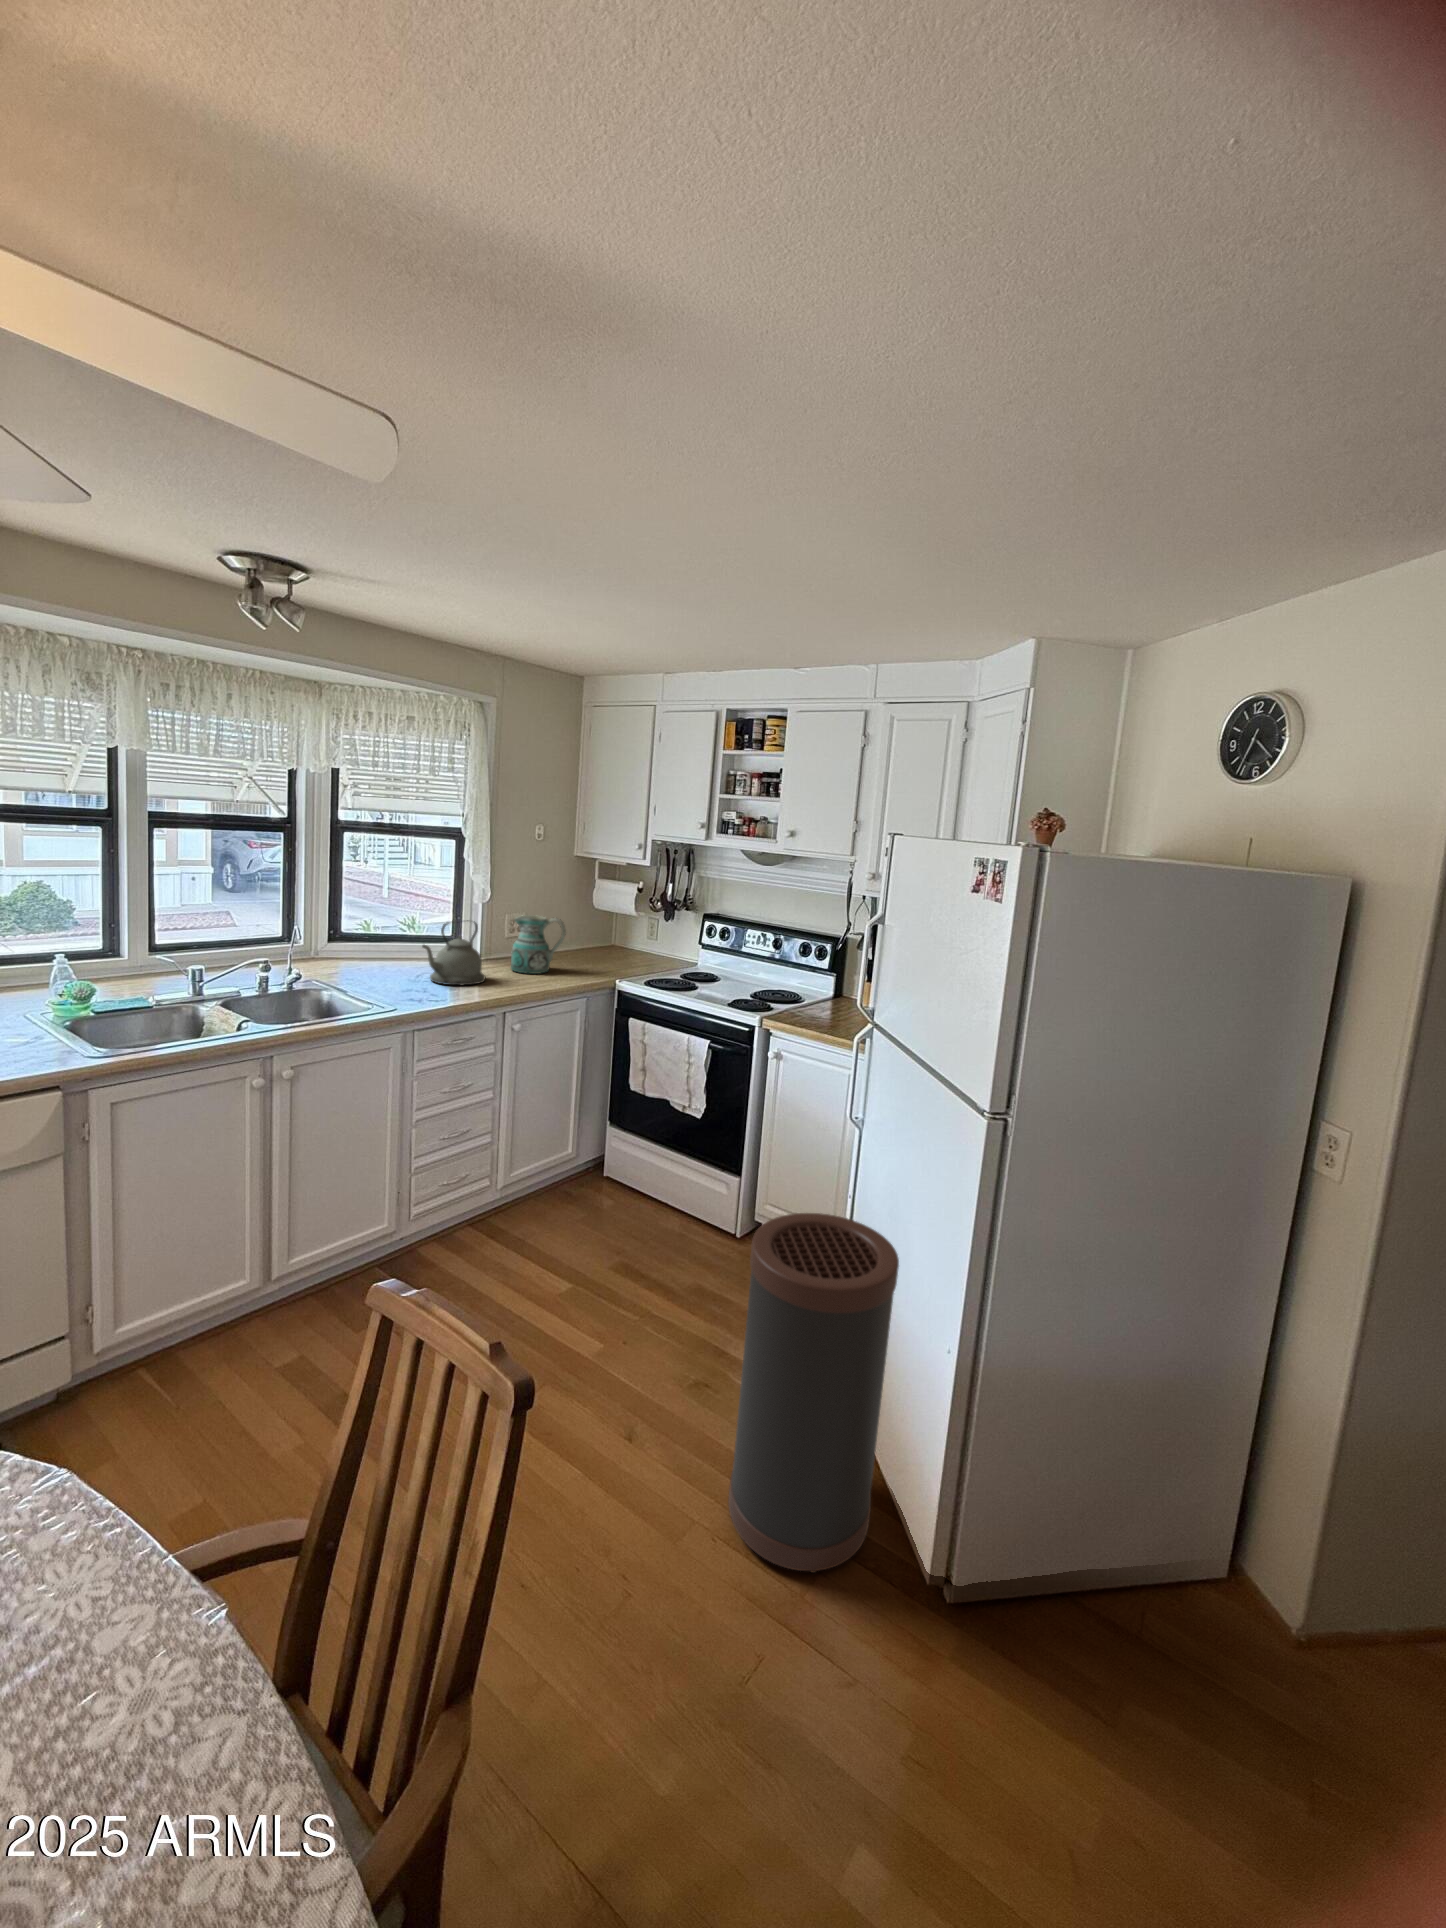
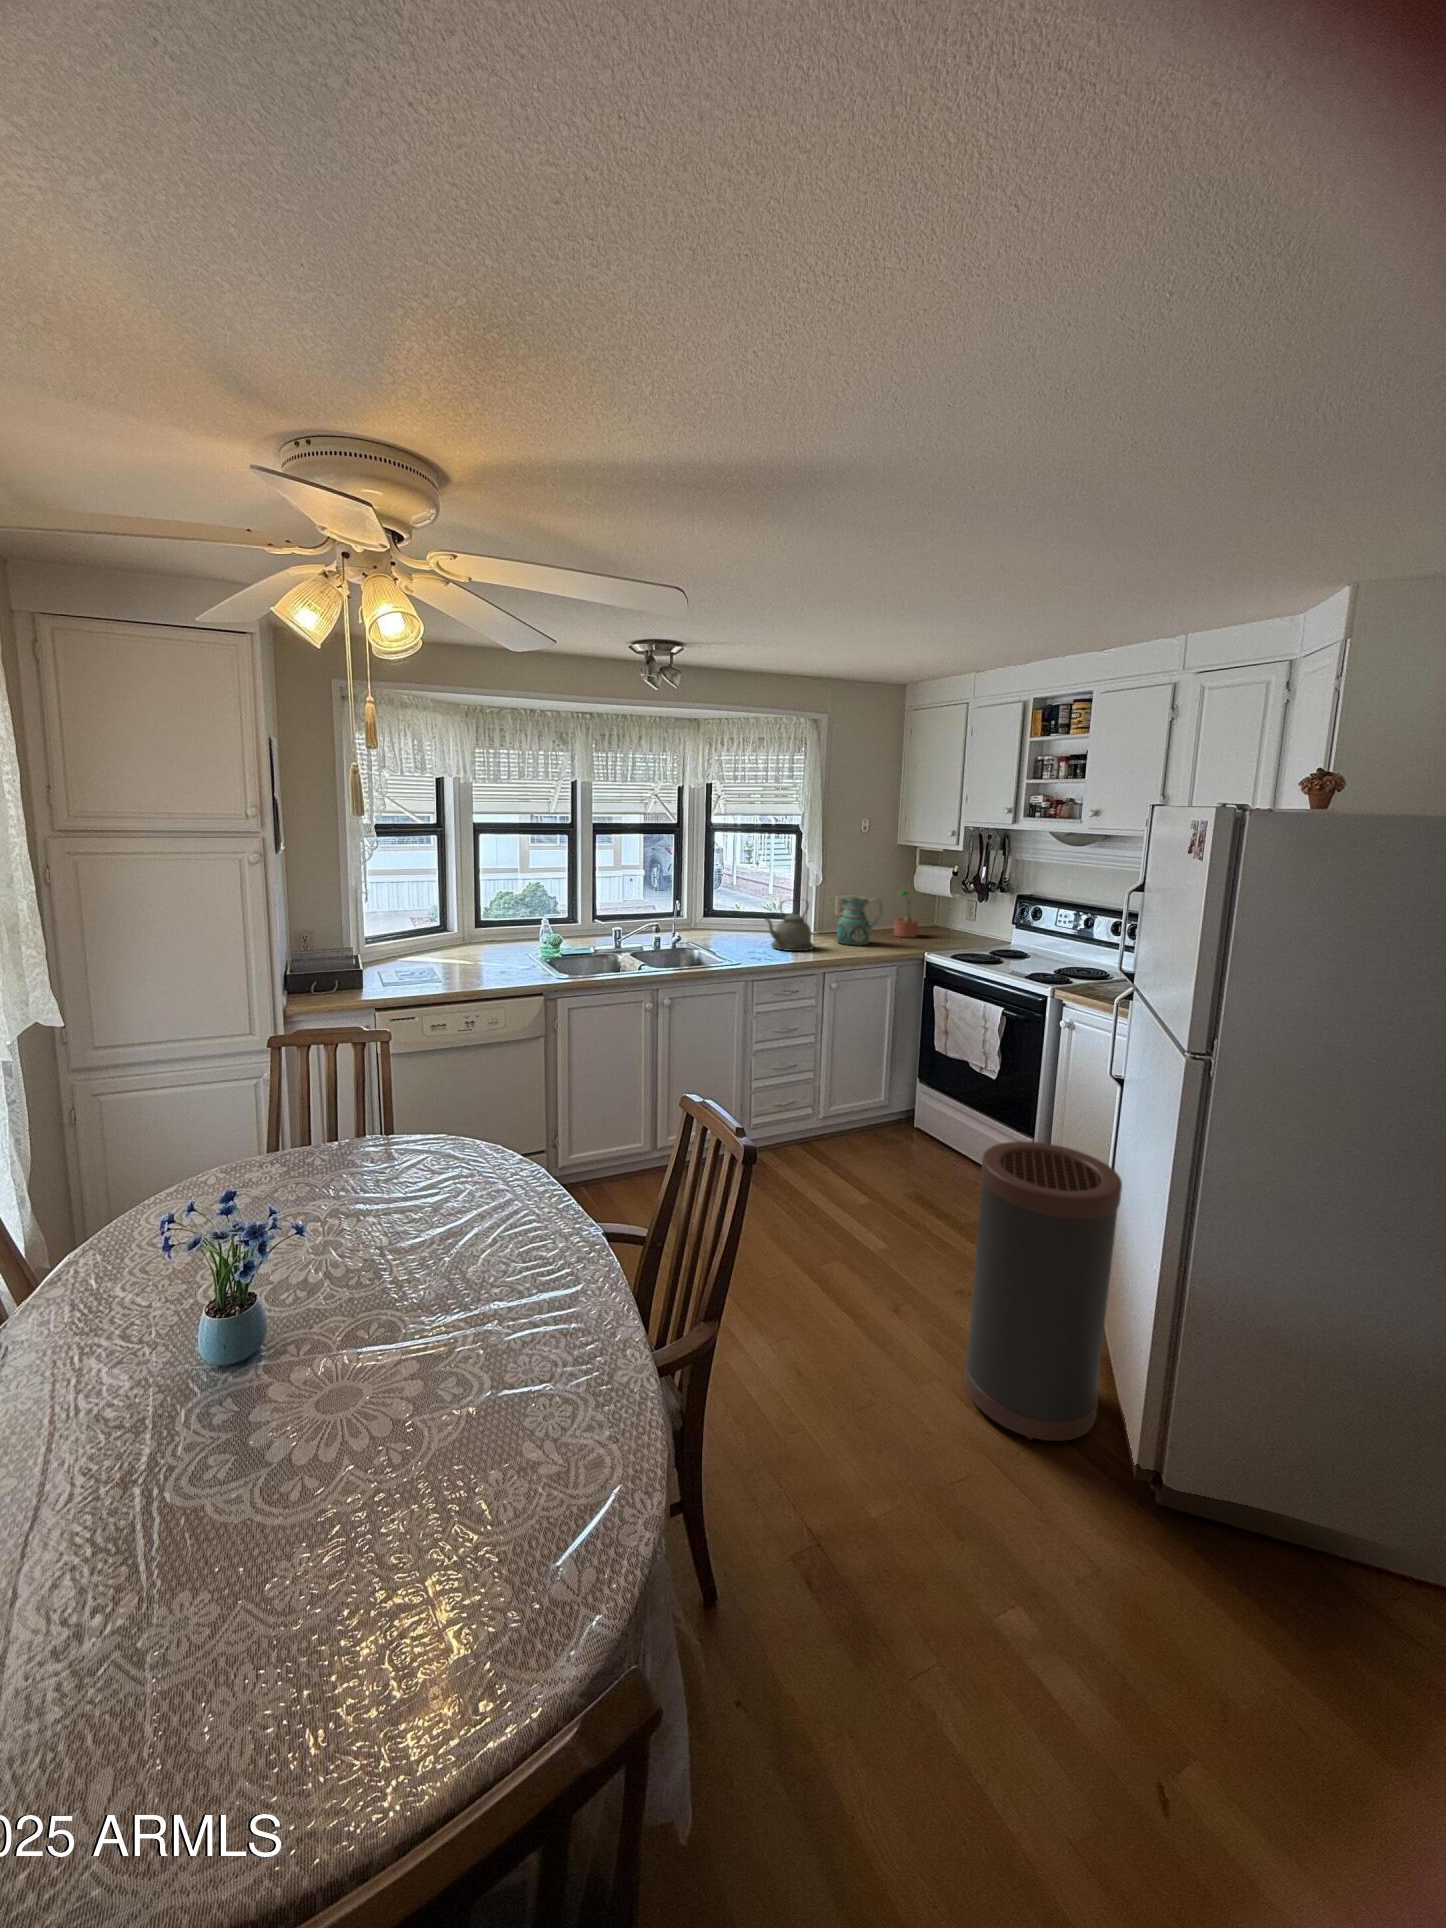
potted plant: none [573,908,602,961] -> present [894,891,918,937]

